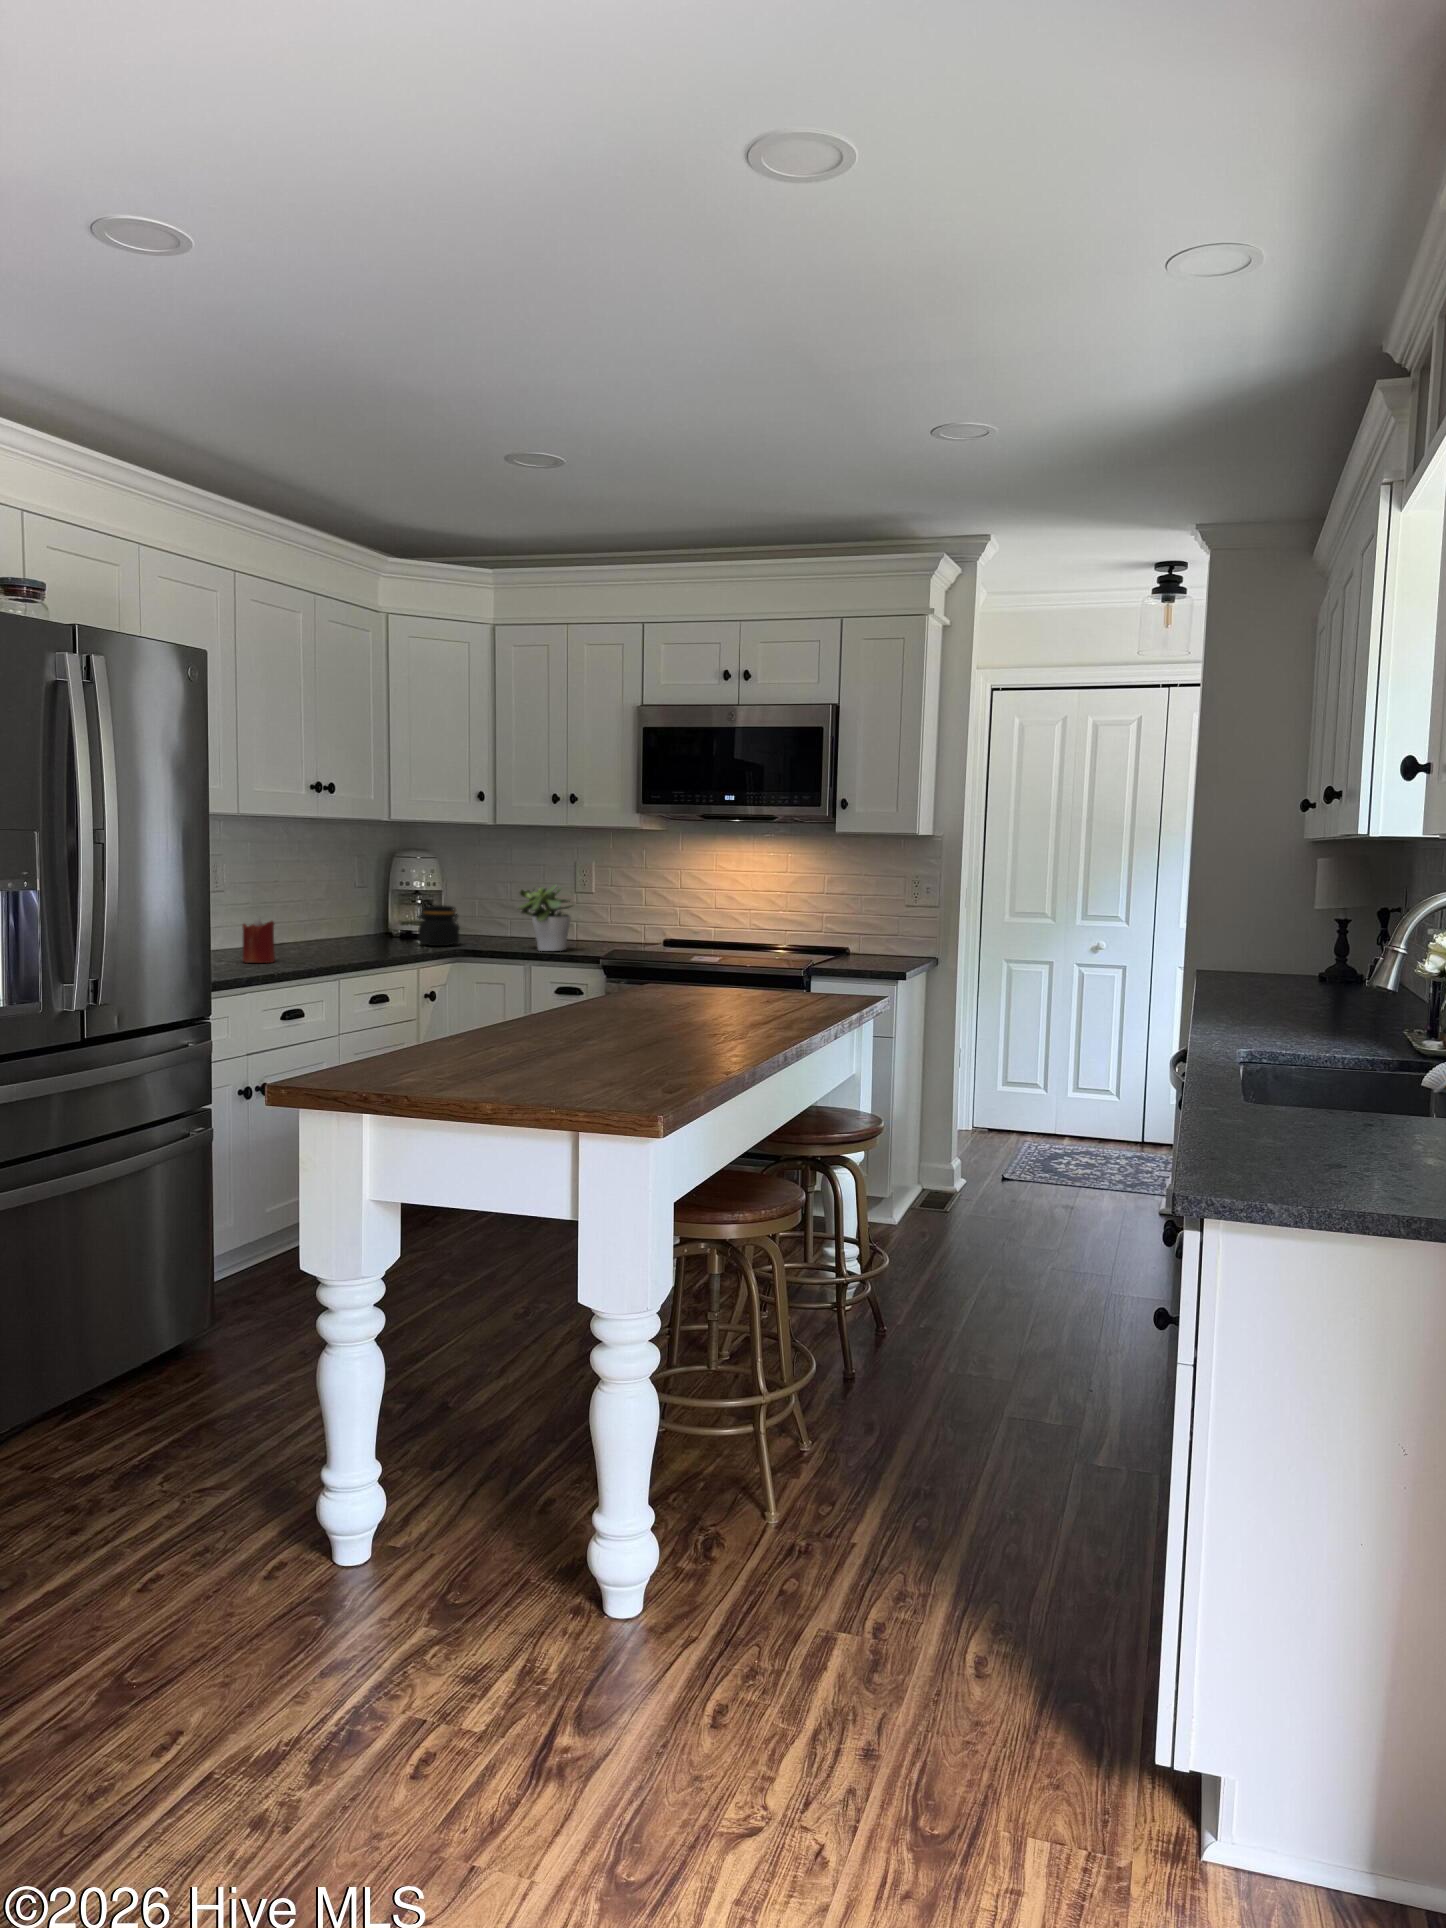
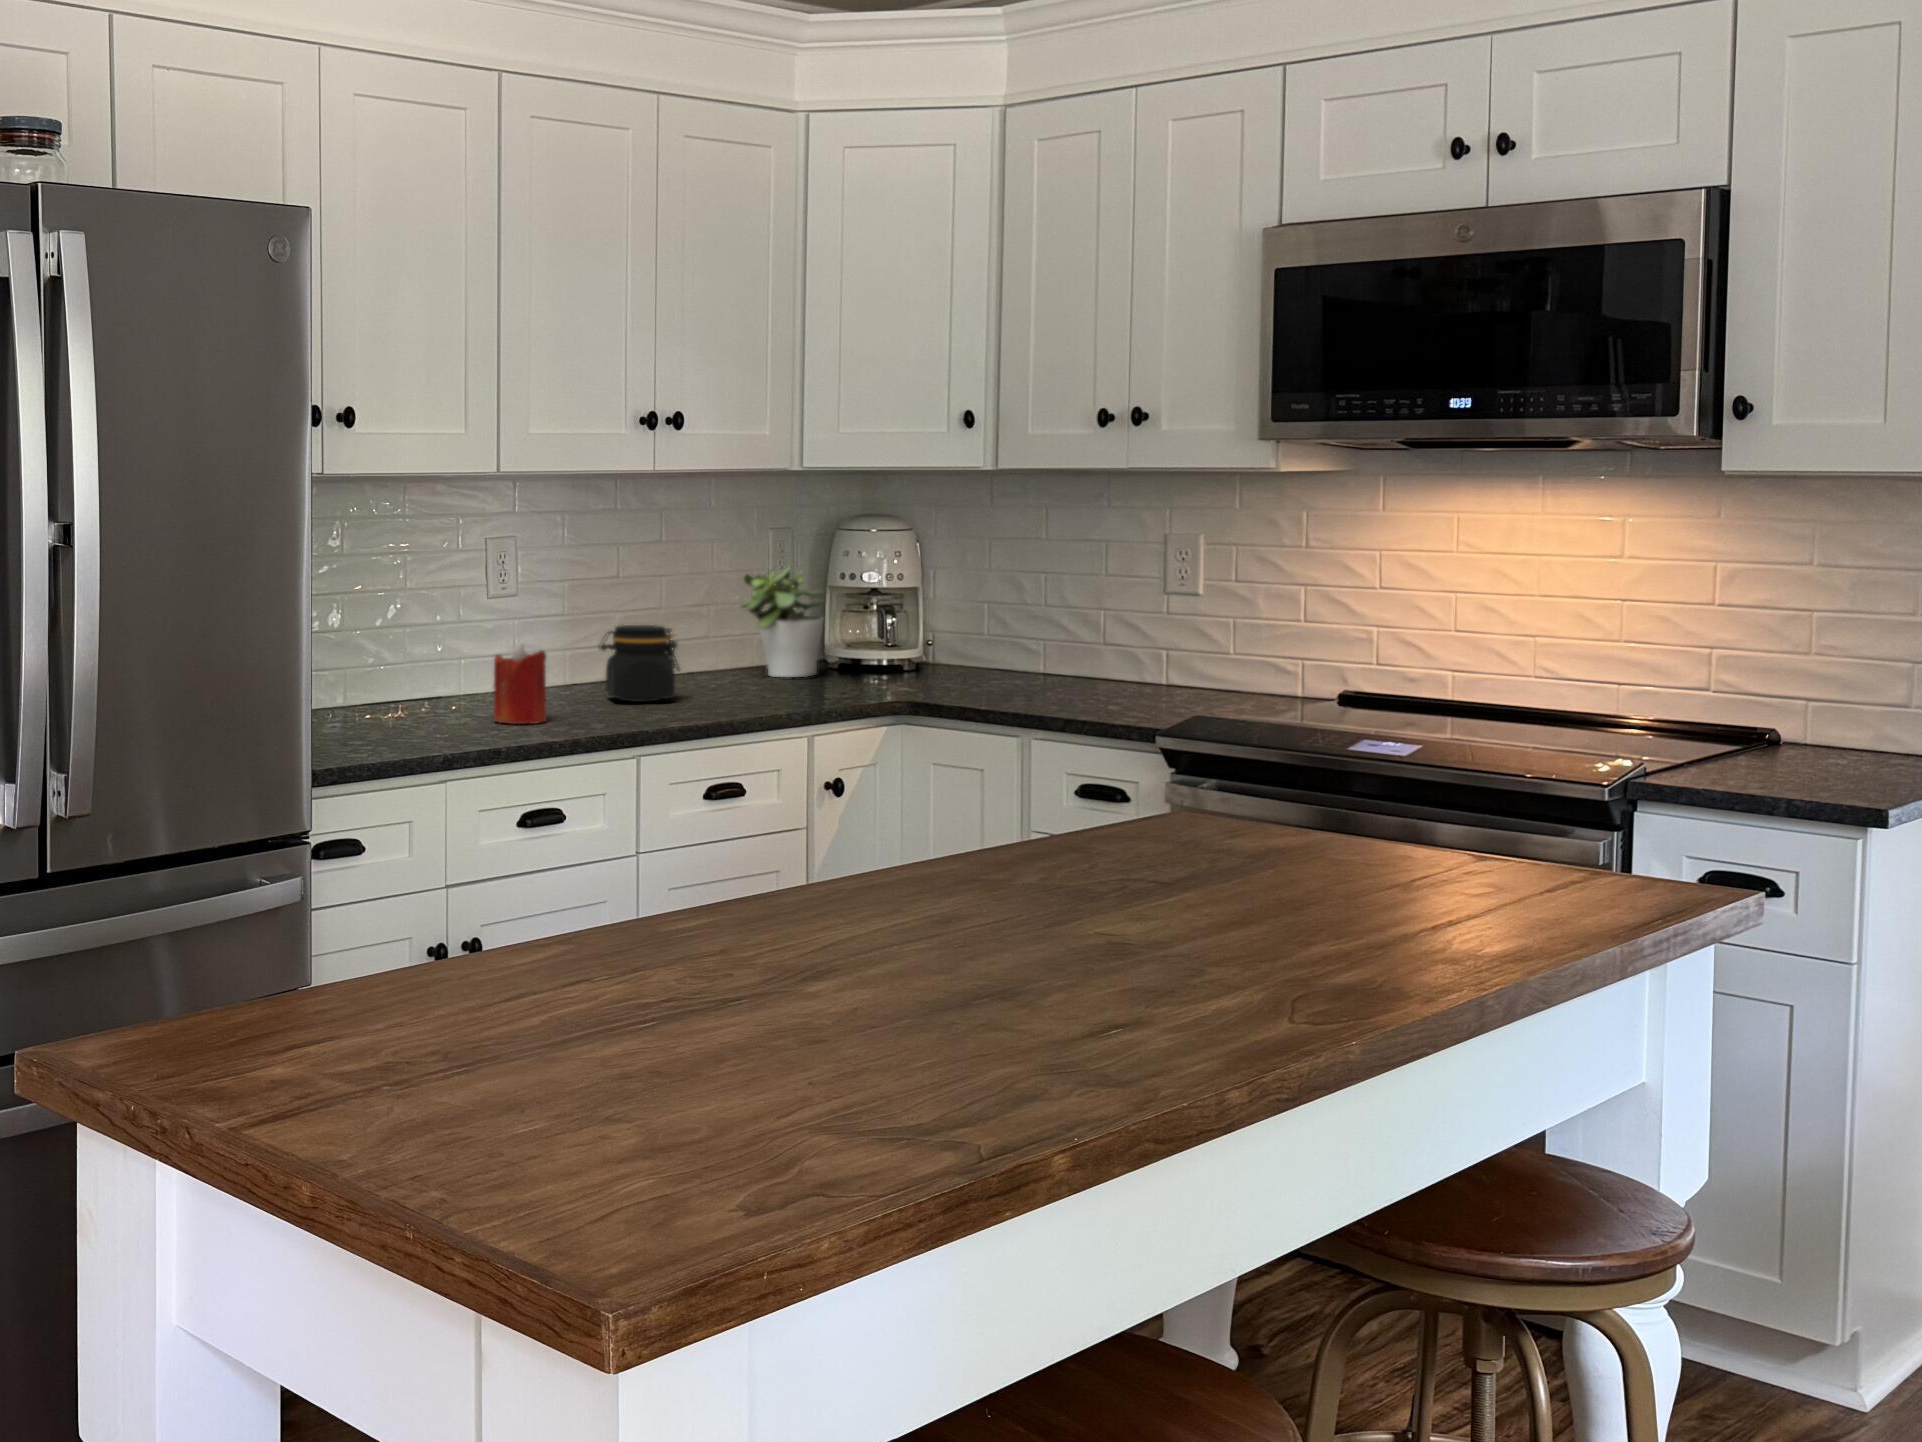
potted plant: present [518,885,573,951] -> present [741,567,825,678]
jar: present [417,905,460,946] -> present [600,625,680,702]

